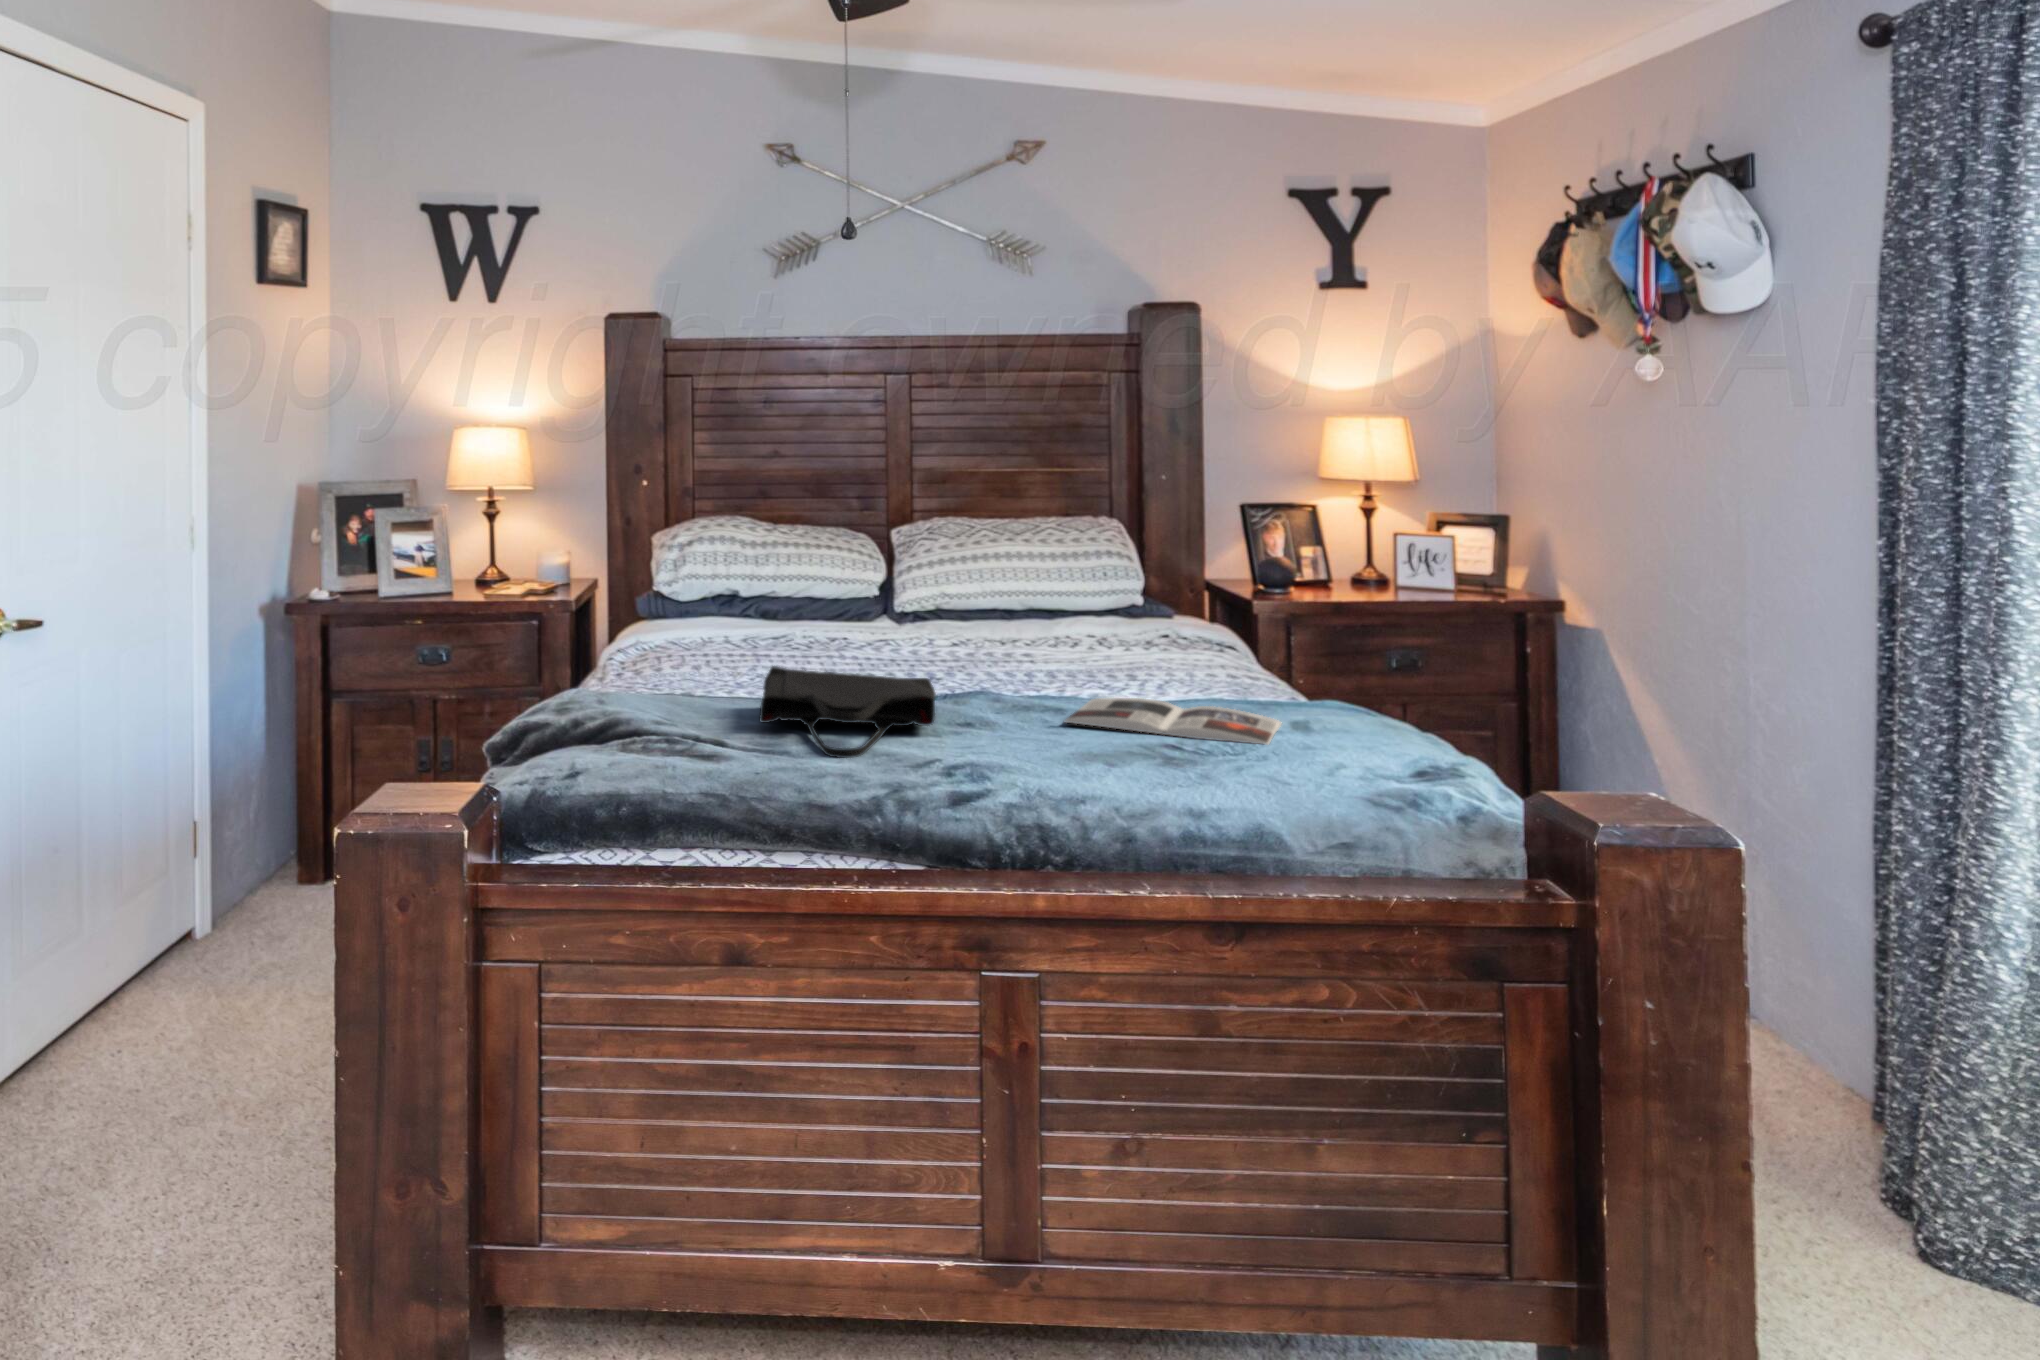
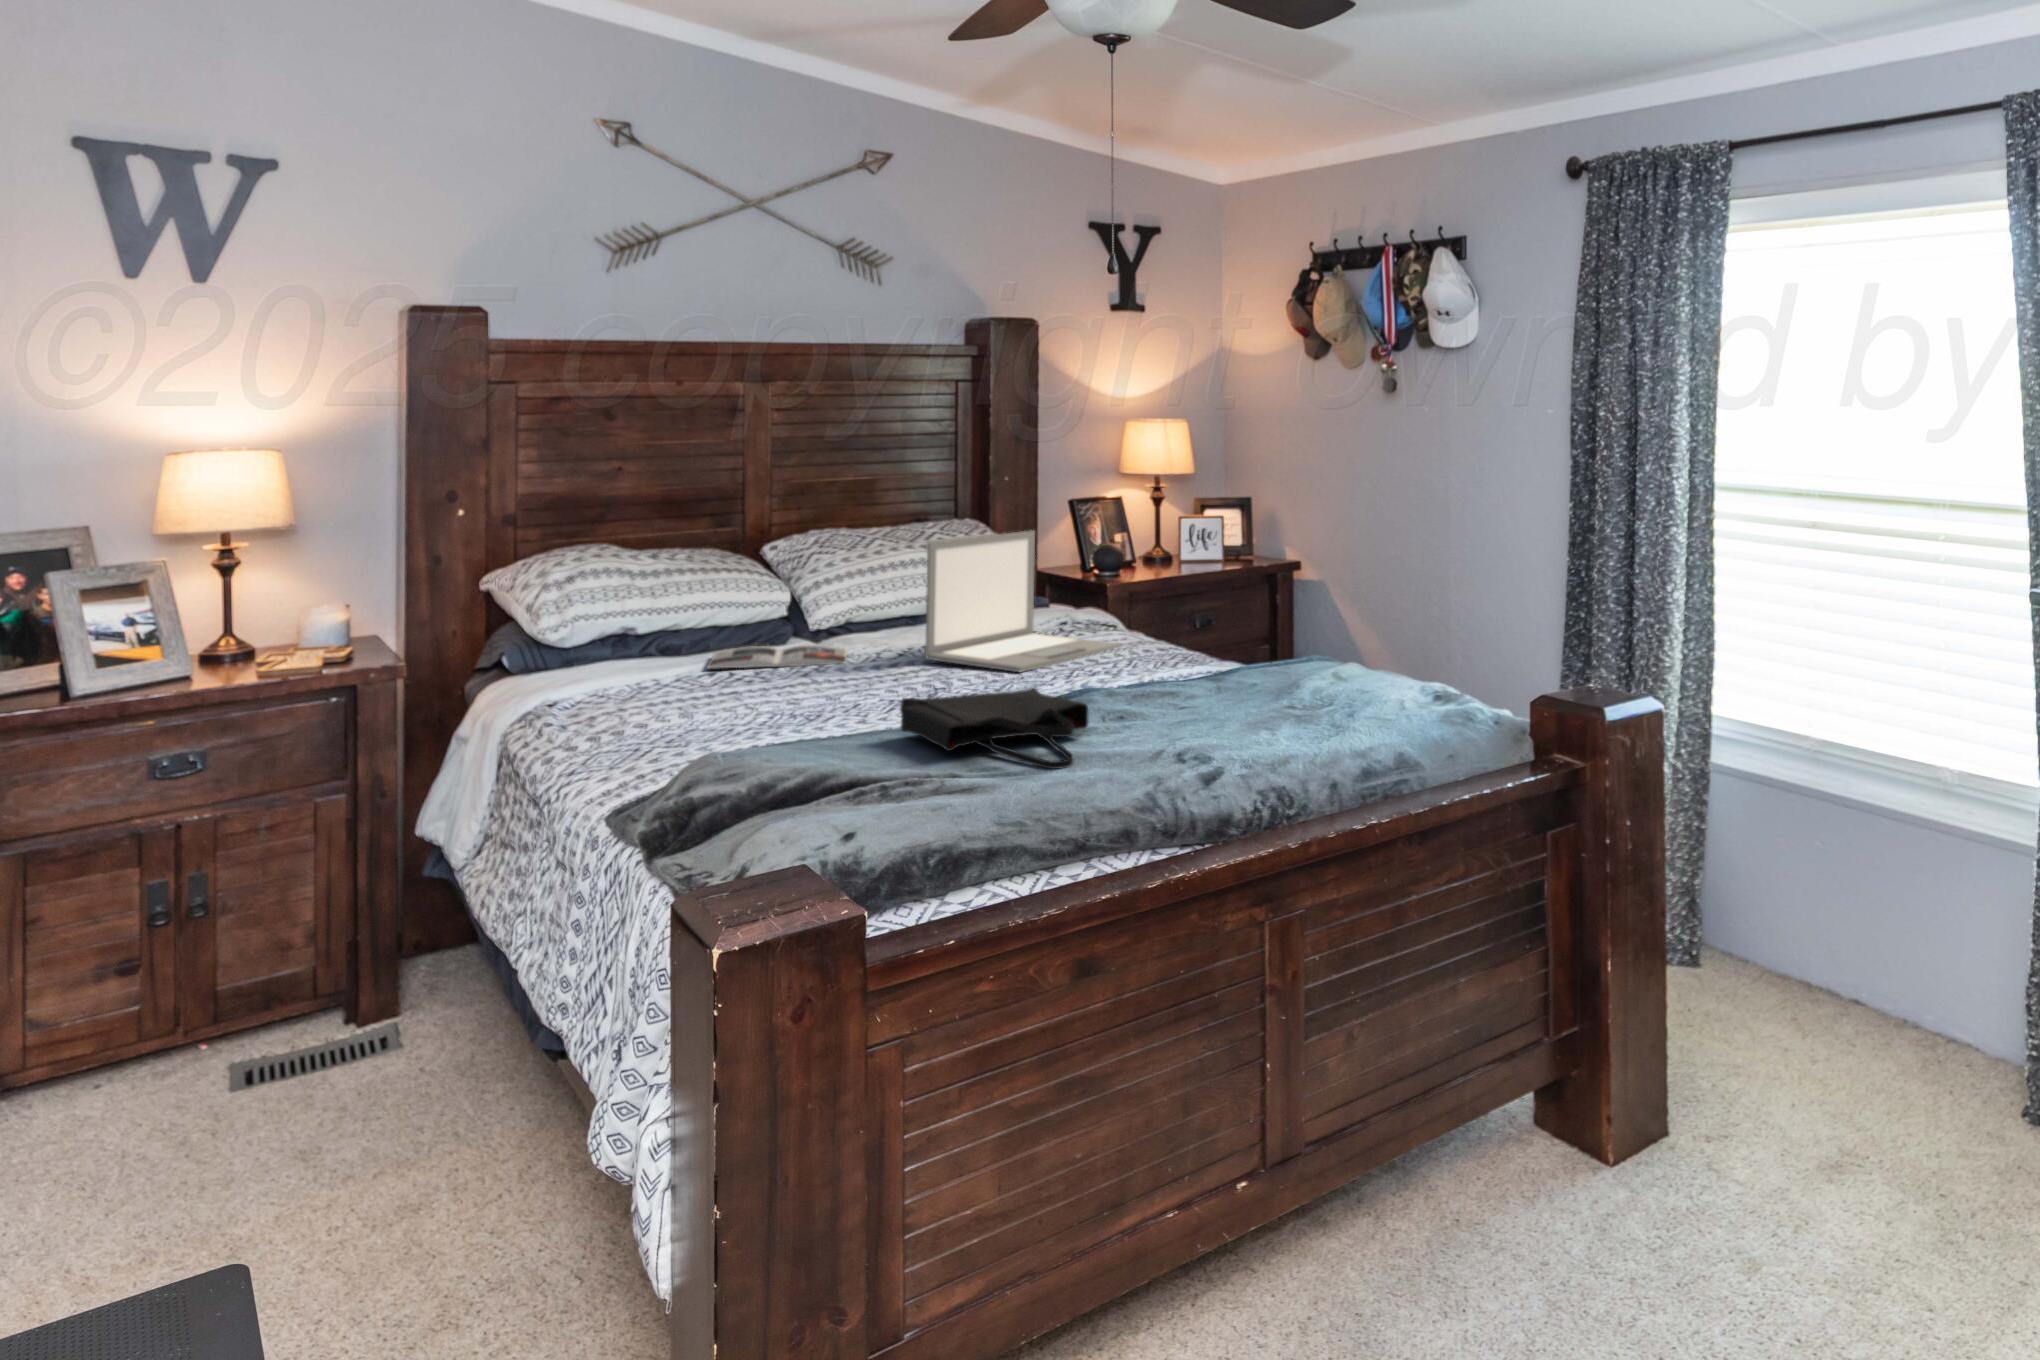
laptop: none [948,524,1178,673] -> present [925,531,1121,672]
magazine: present [1065,698,1281,745] -> present [707,645,848,669]

